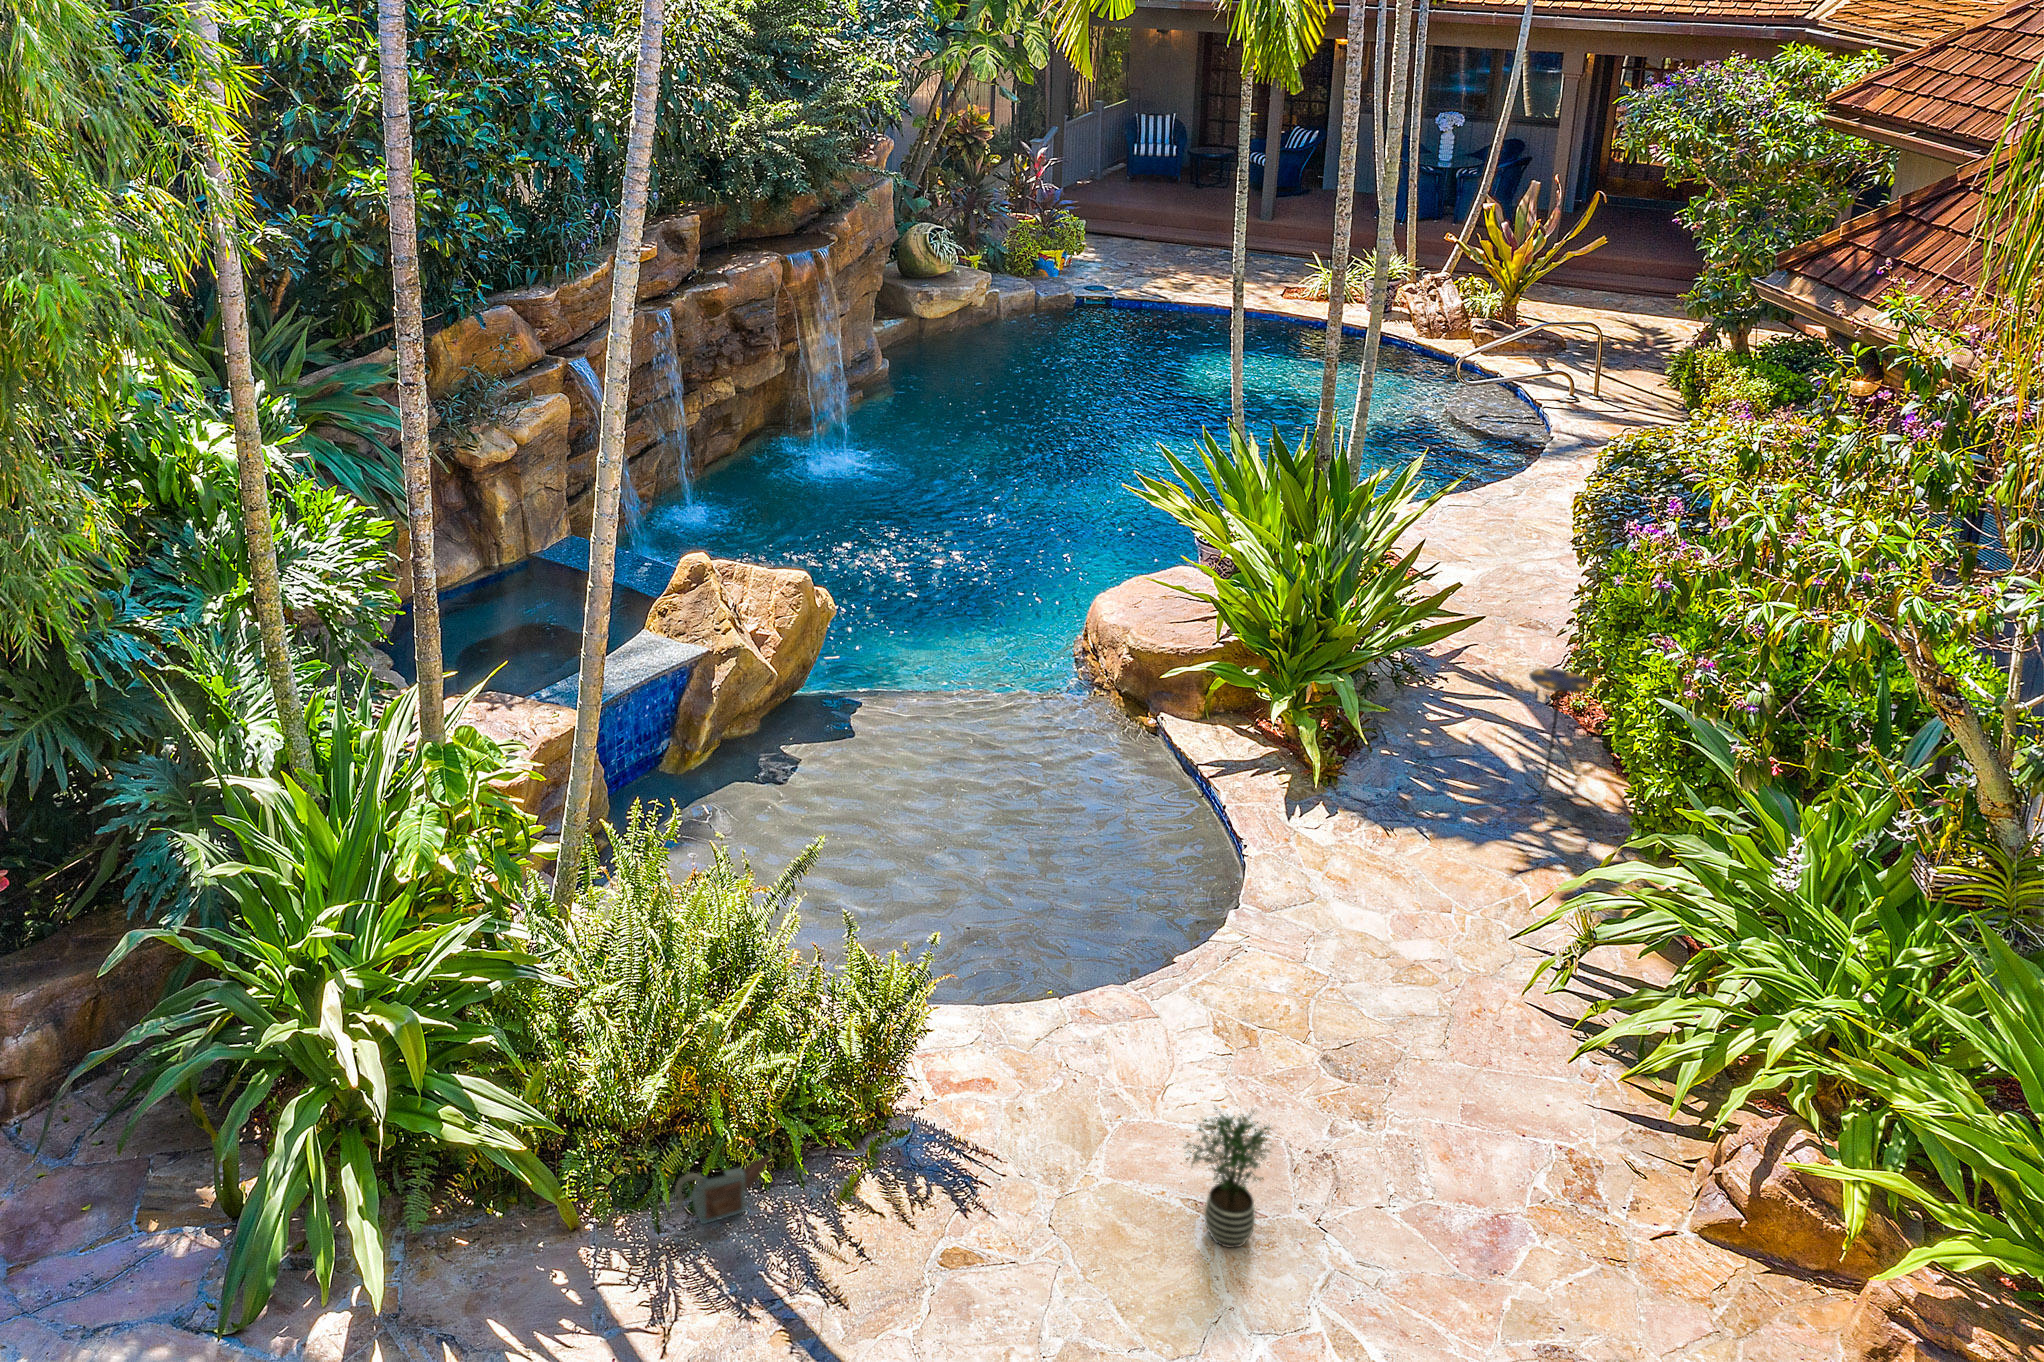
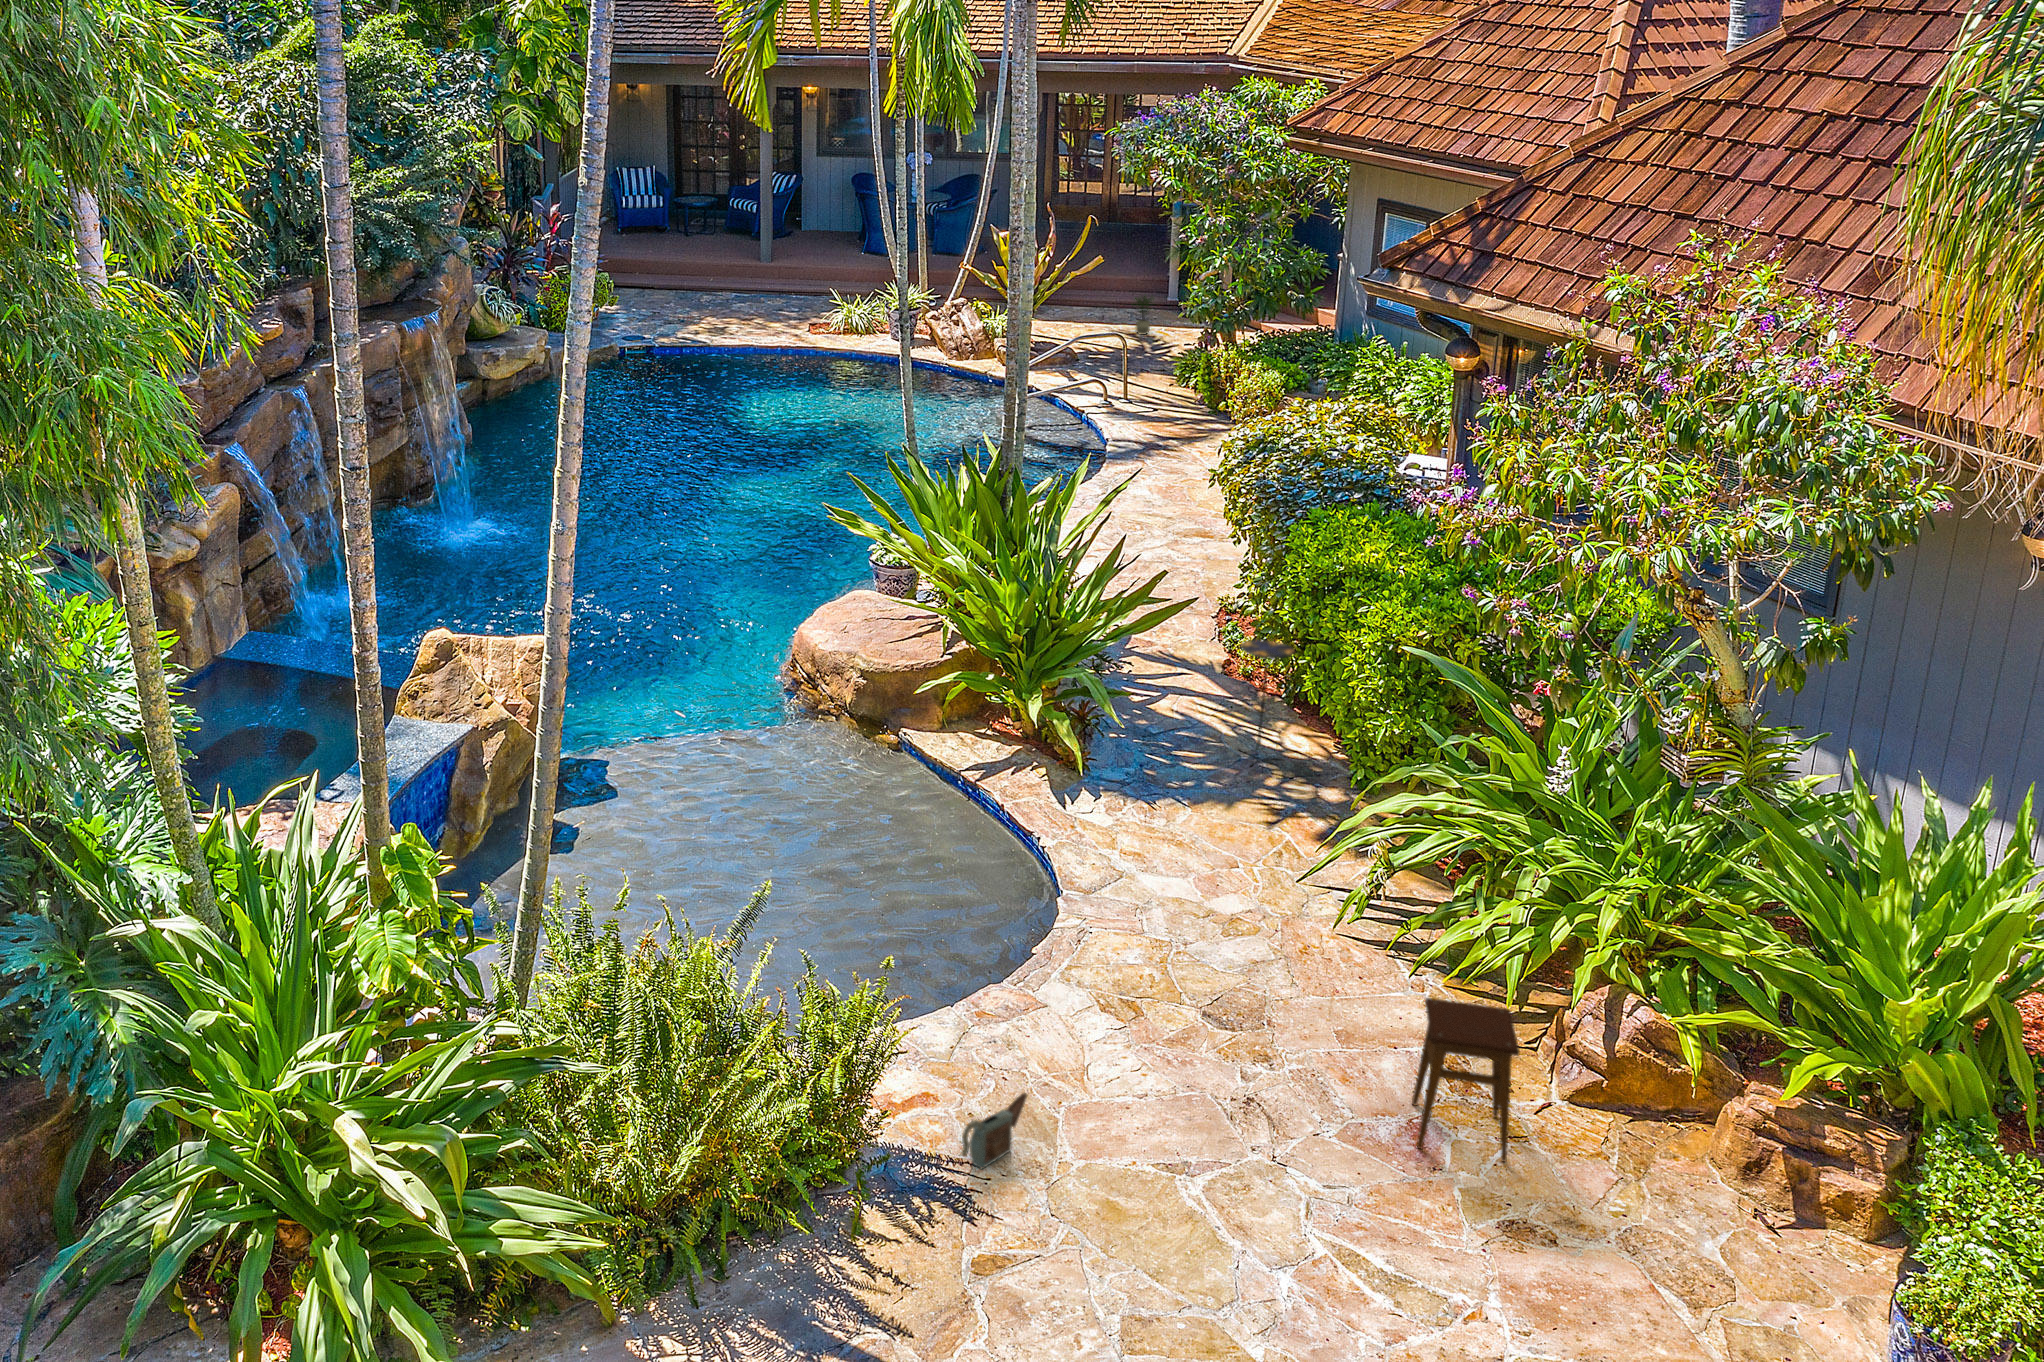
stool: none [1483,1087,1617,1283] -> present [1412,998,1520,1162]
potted plant: present [1186,1108,1270,1248] -> present [1133,296,1154,334]
watering can: present [675,1155,771,1224] -> present [961,1093,1027,1169]

